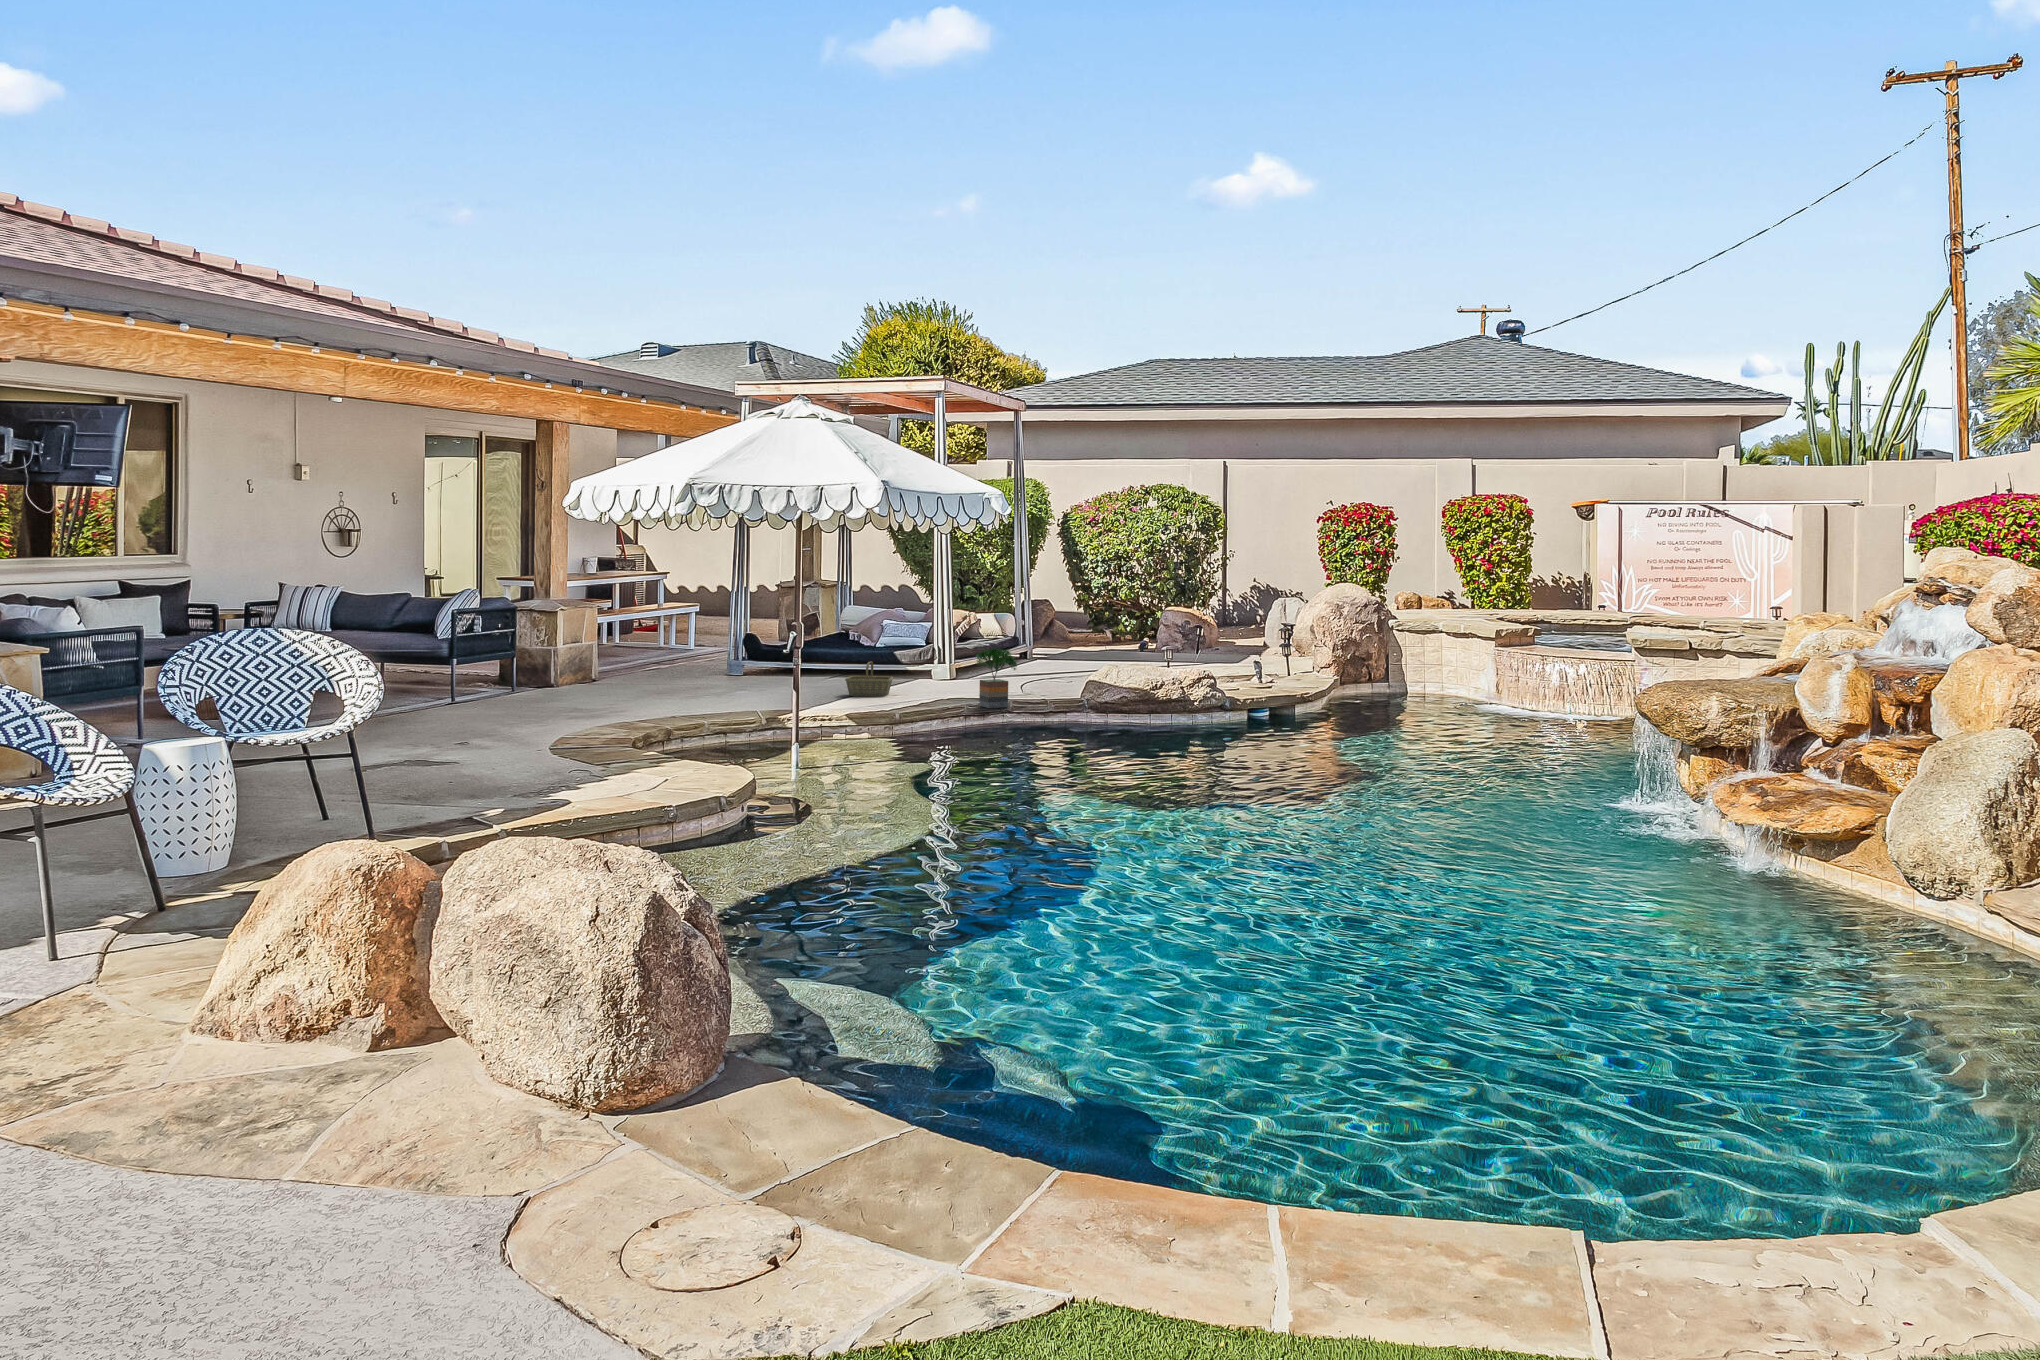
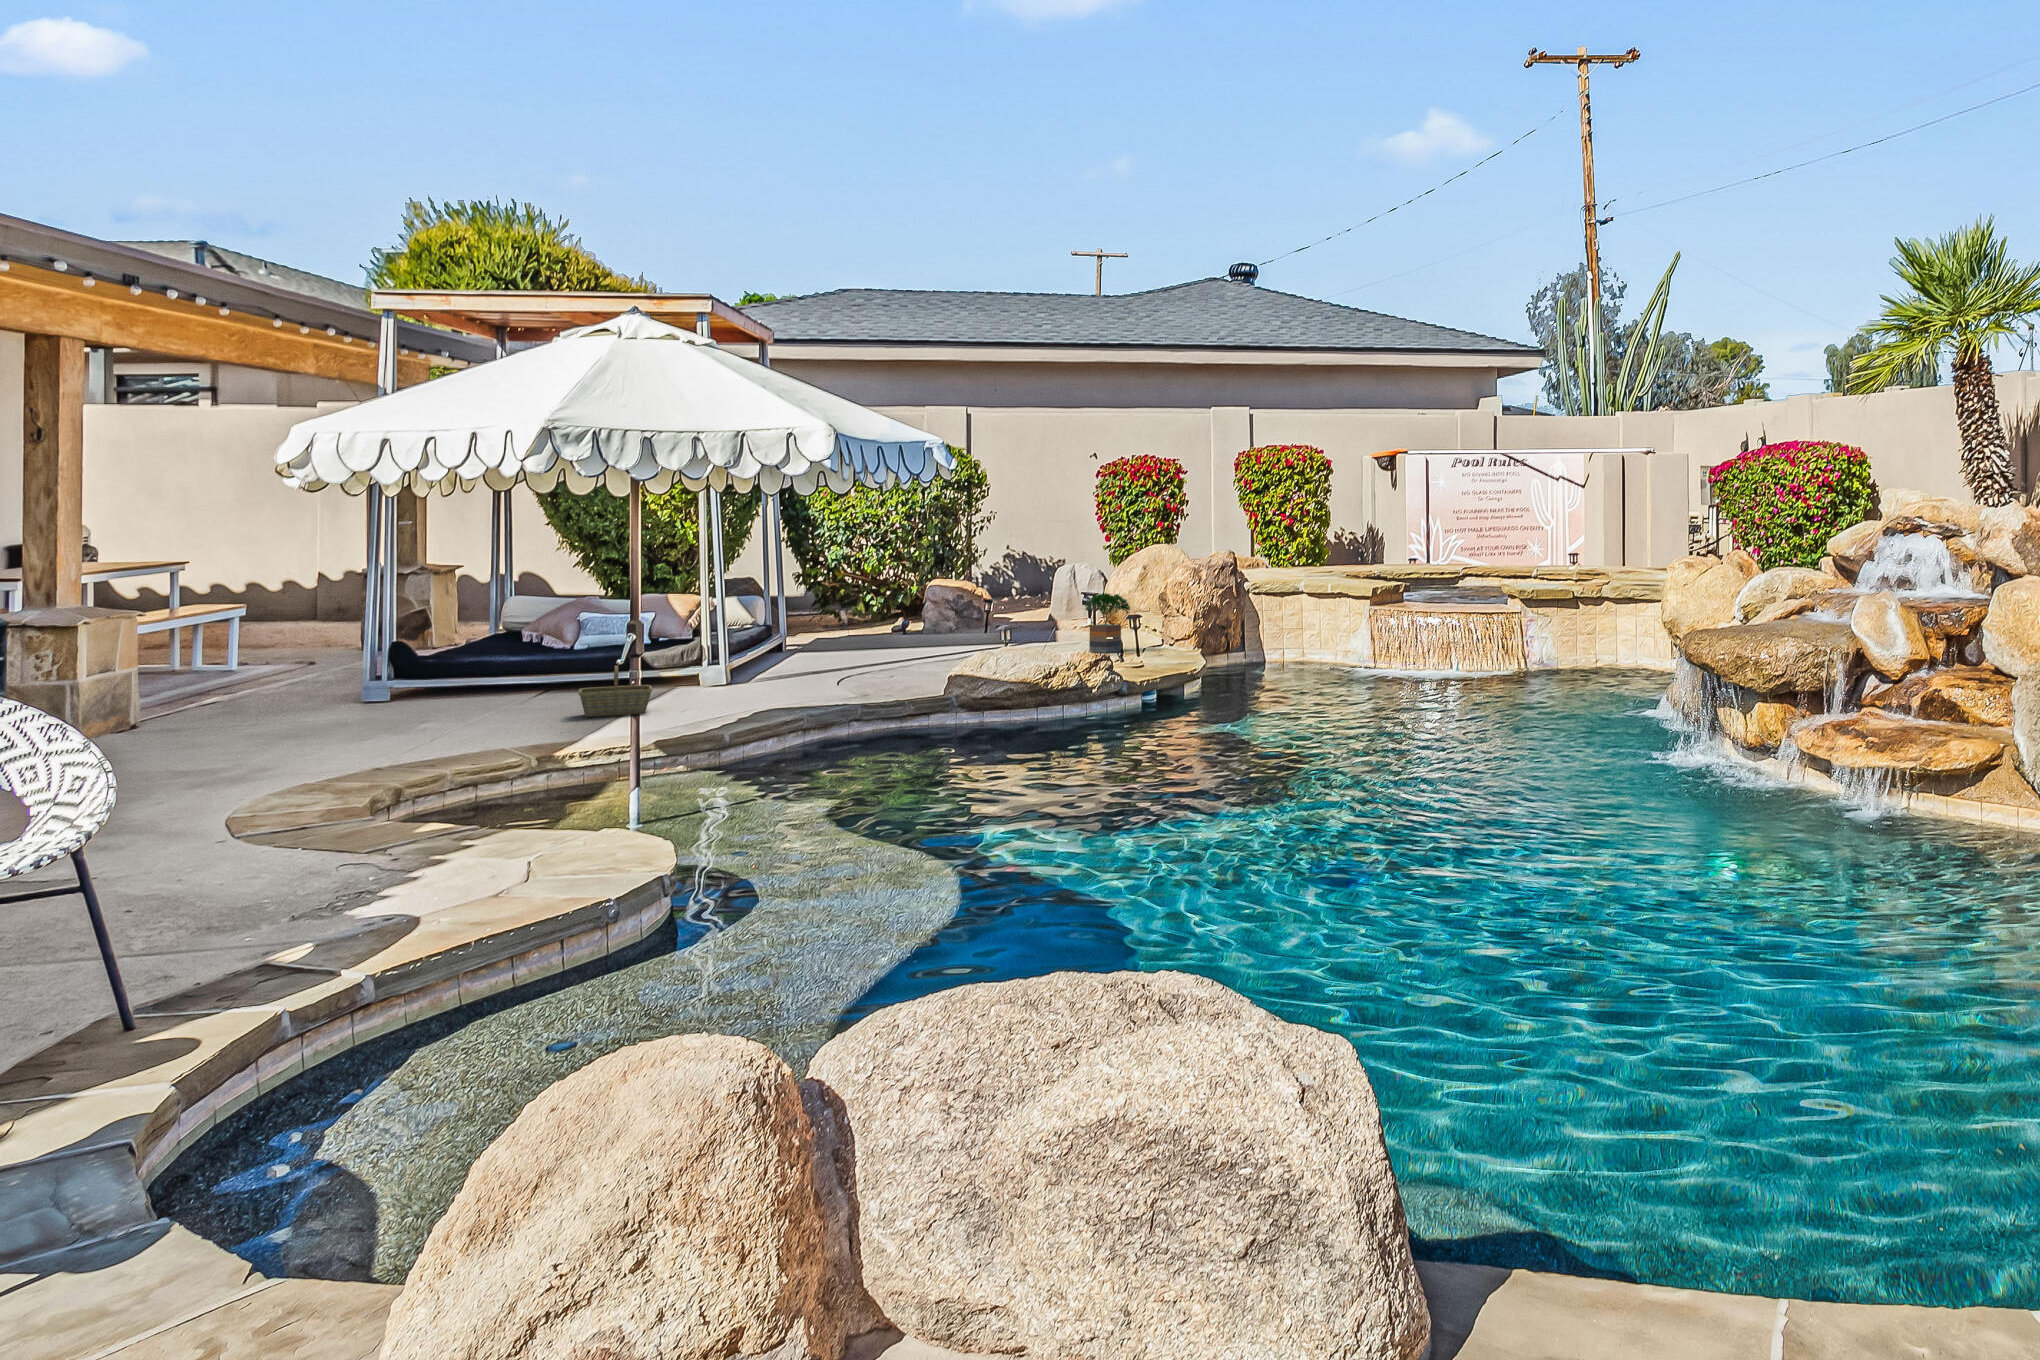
potted tree: present [977,649,1017,708] -> present [1085,593,1130,653]

